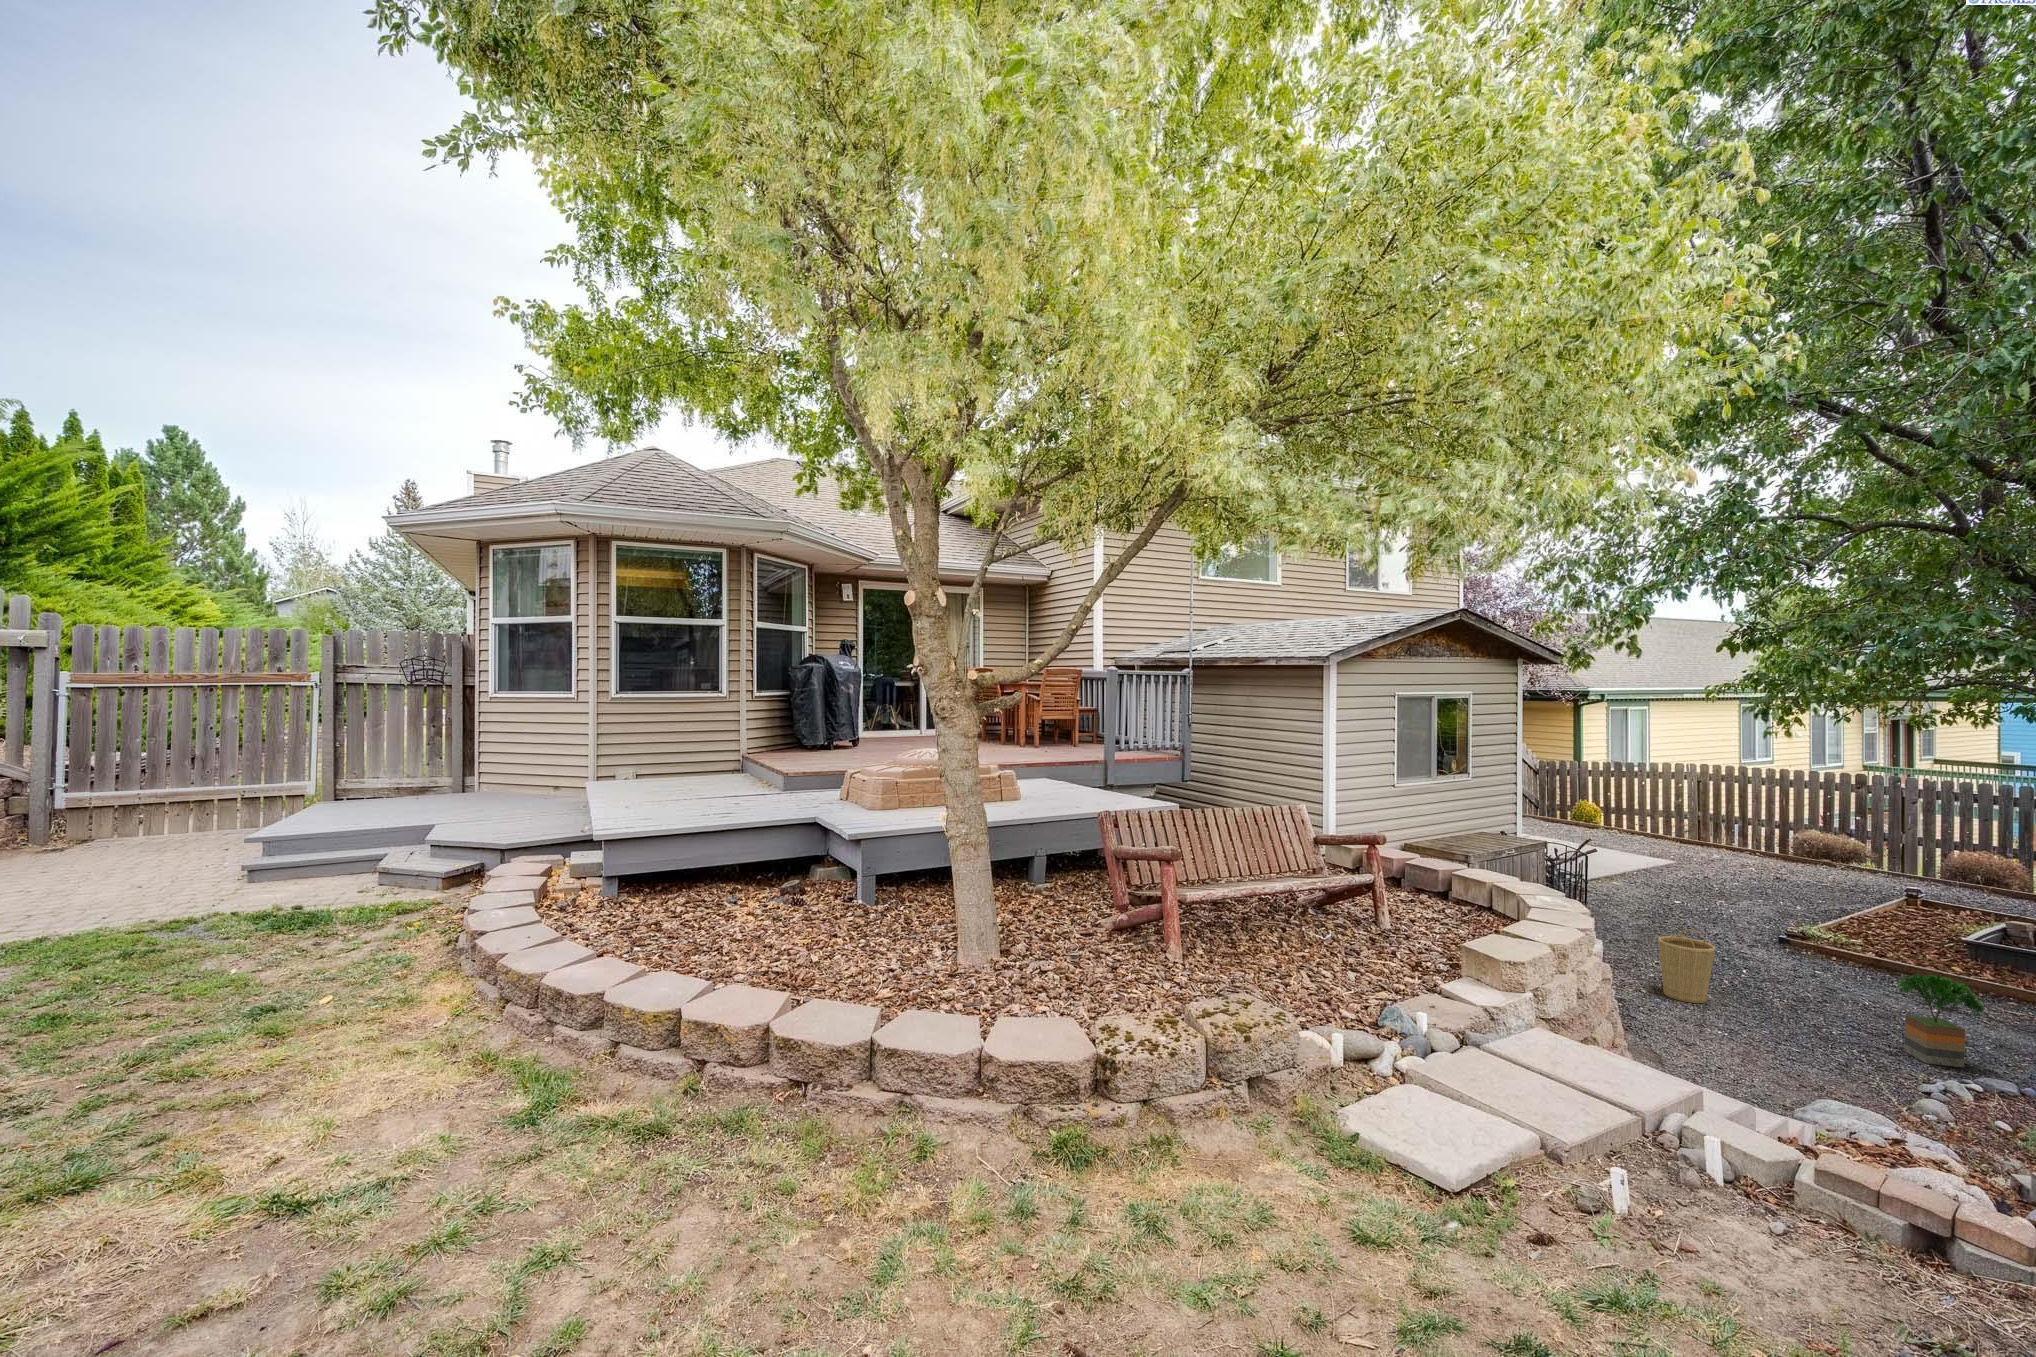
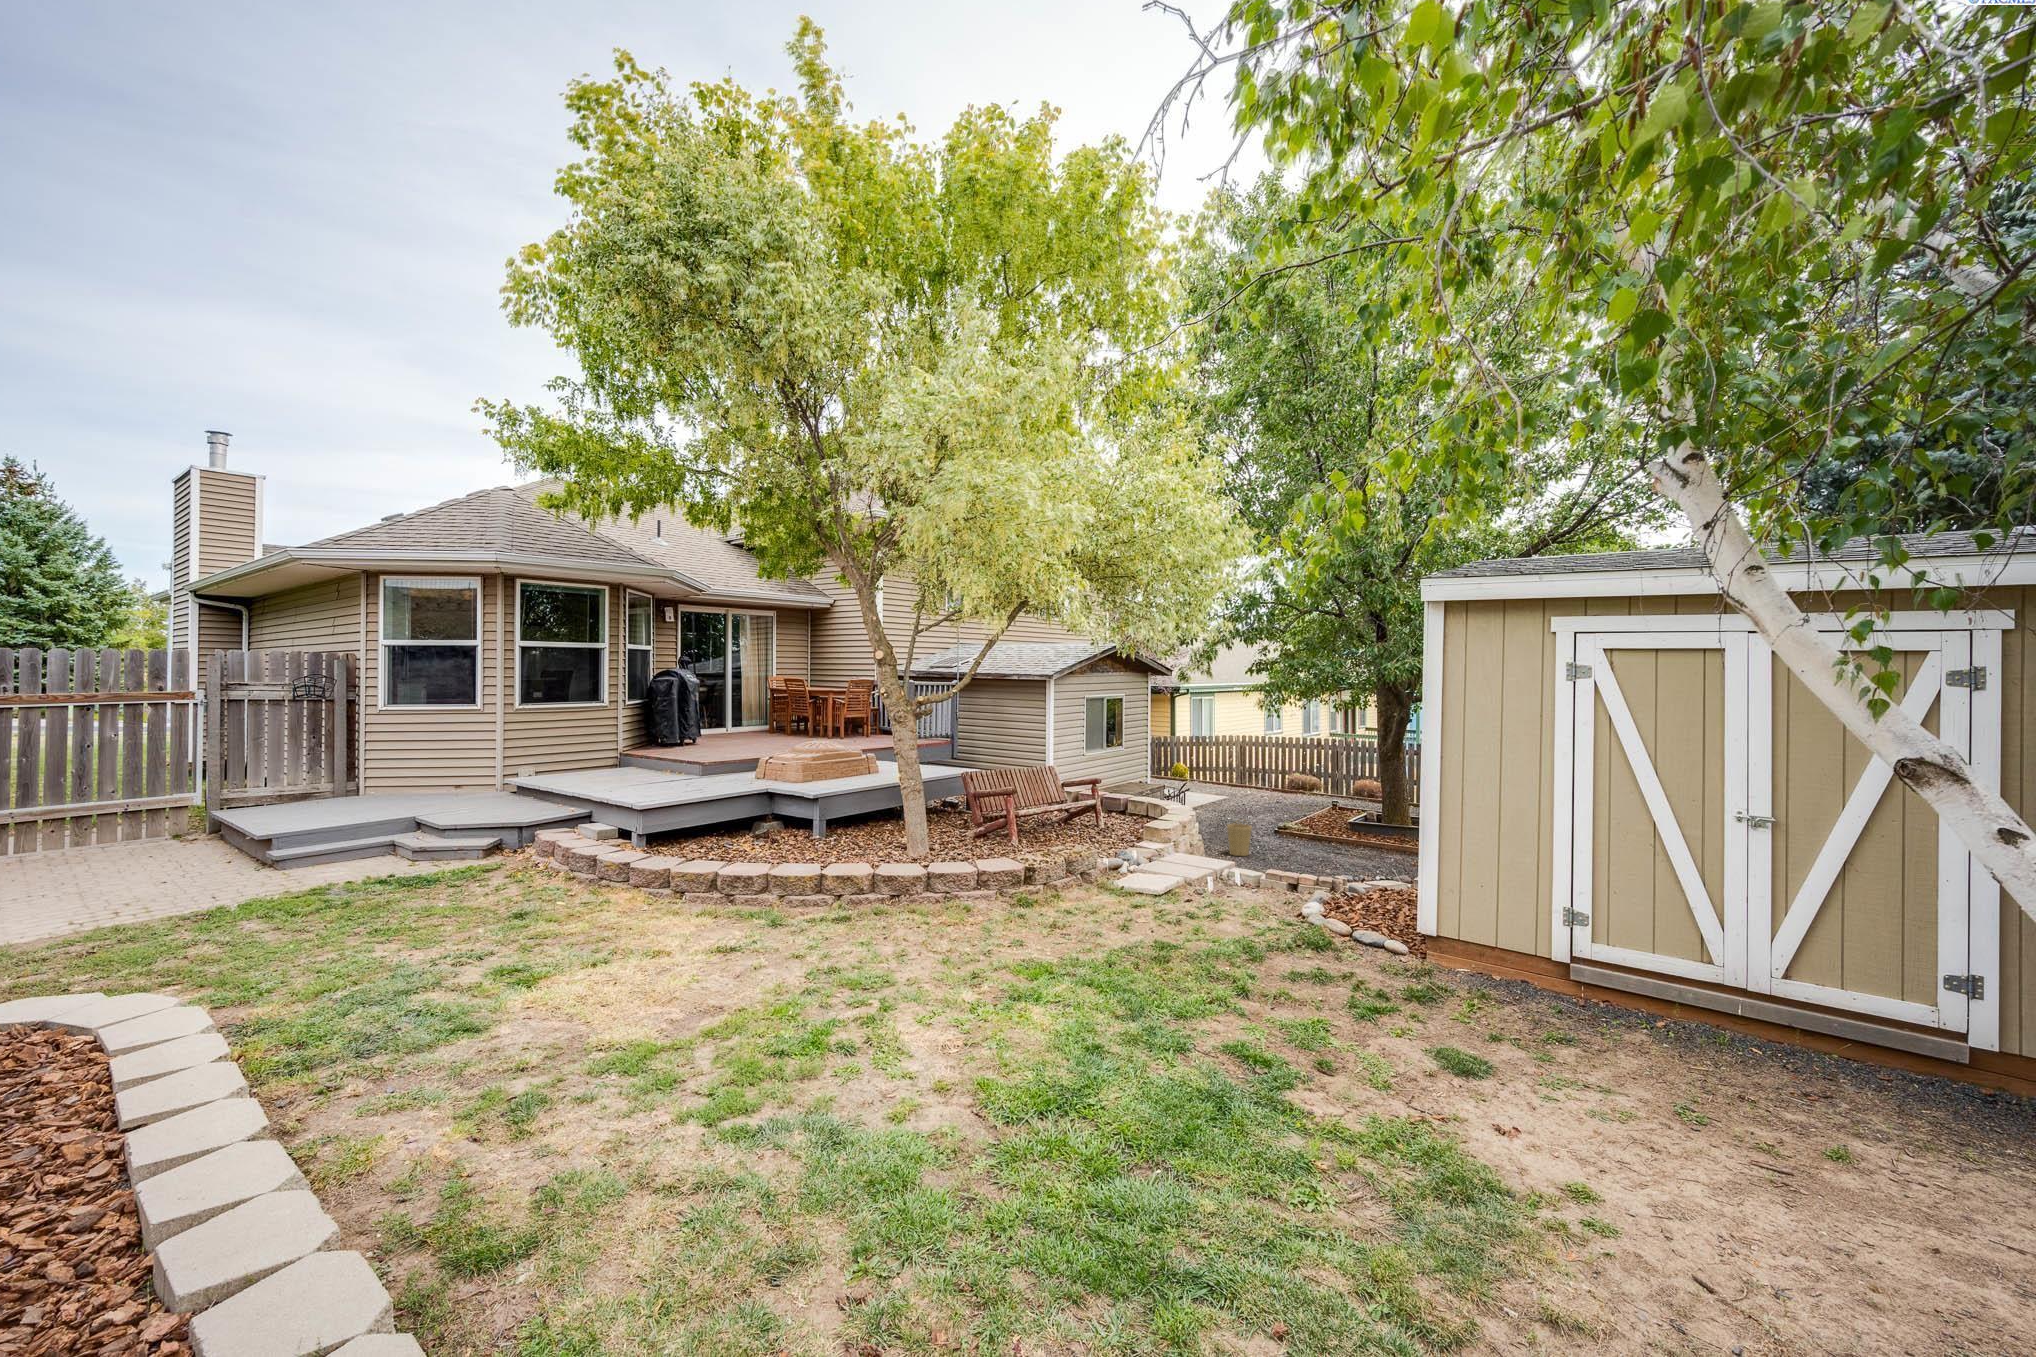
potted tree: present [1897,973,1985,1068] -> none [1324,827,1356,868]

